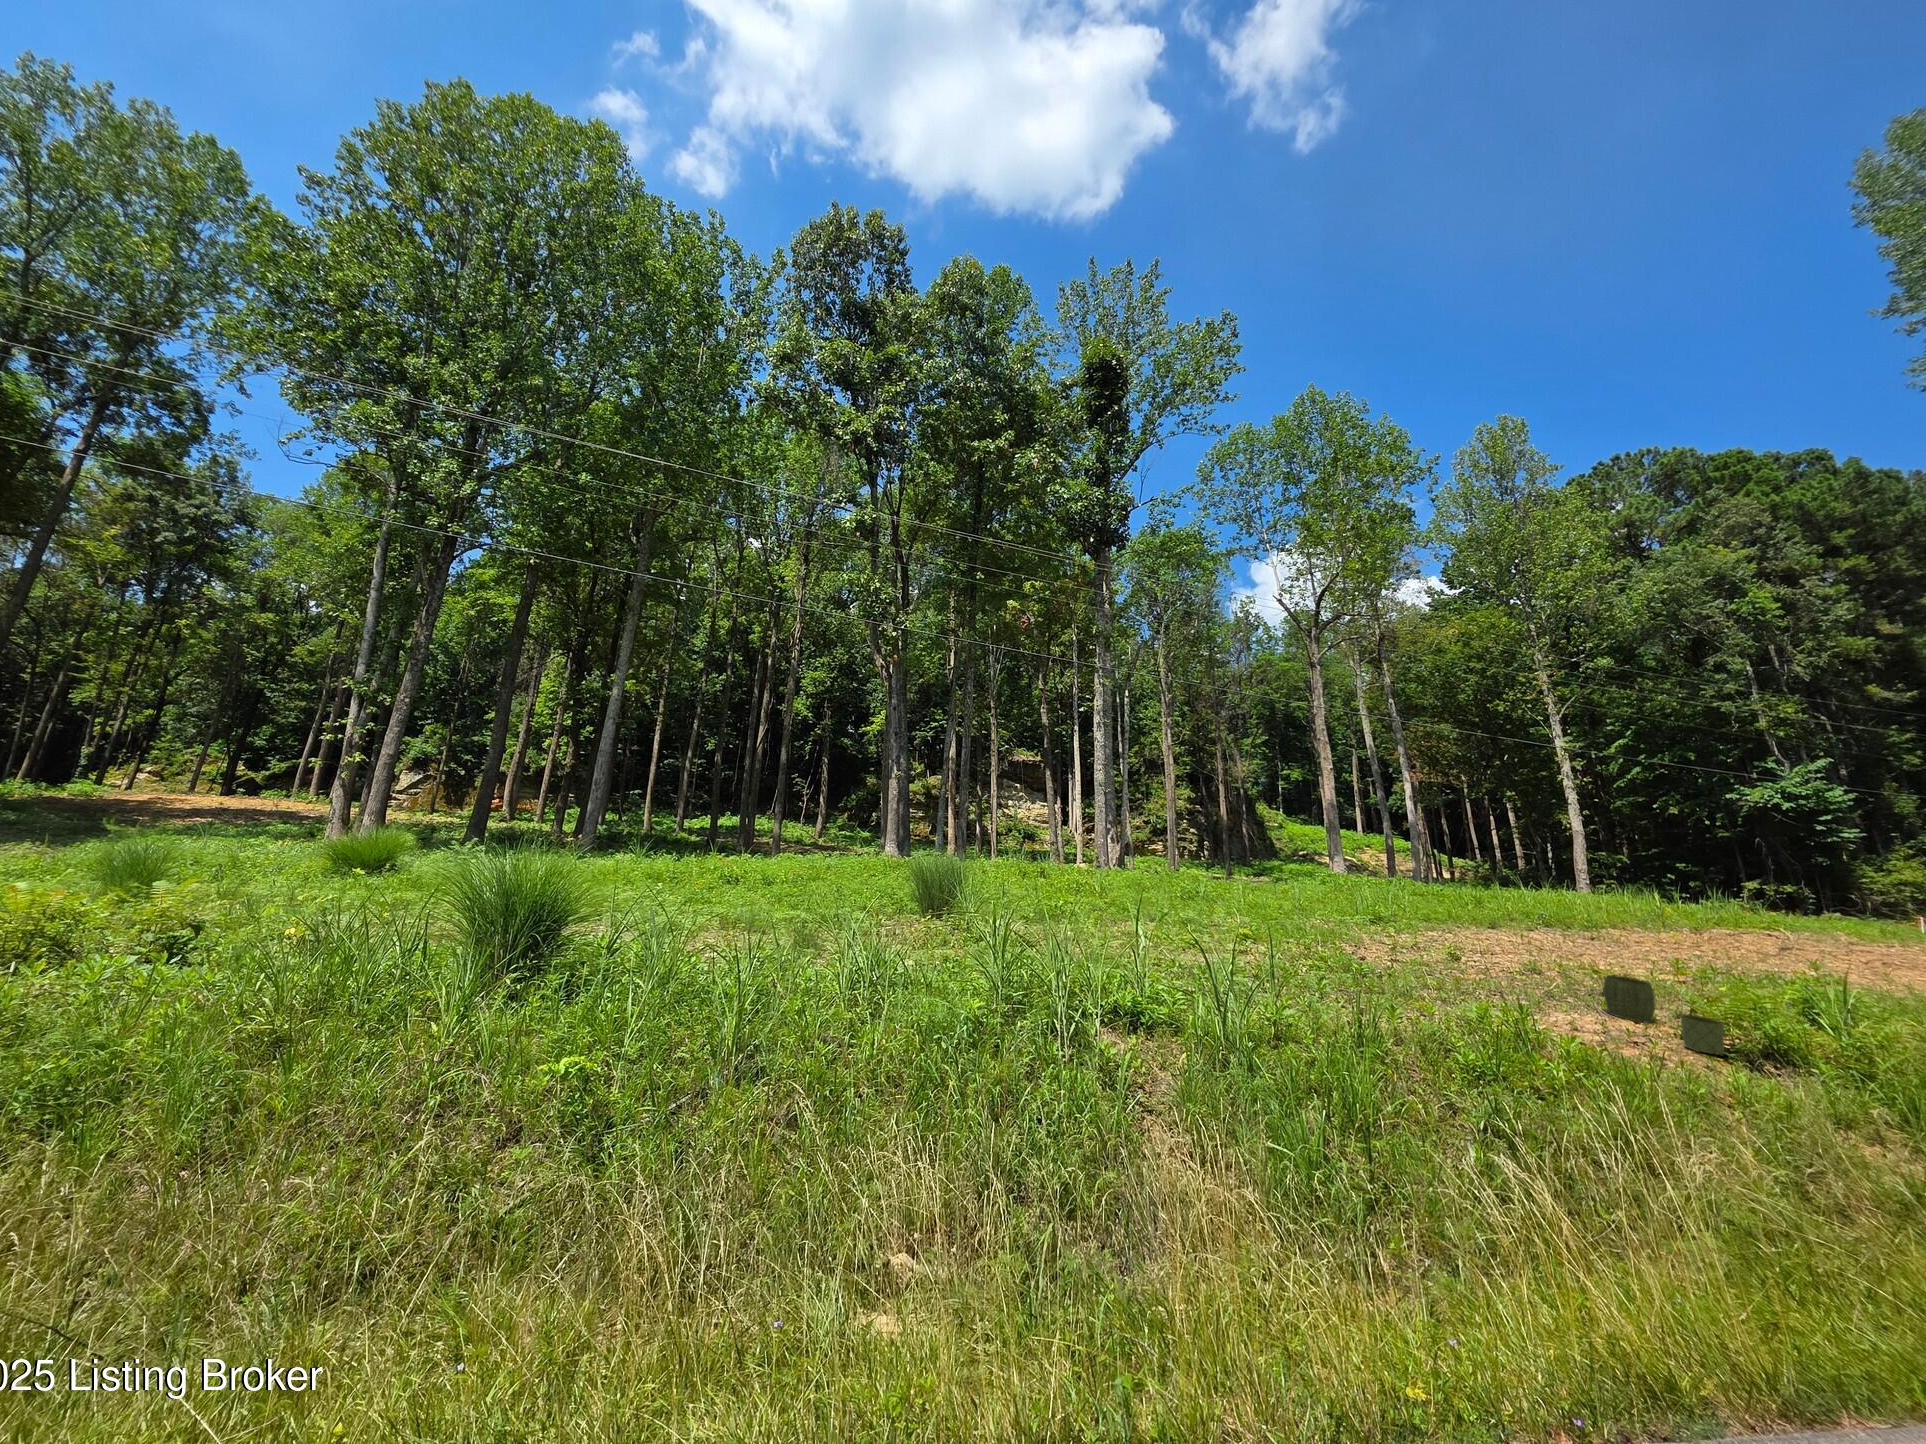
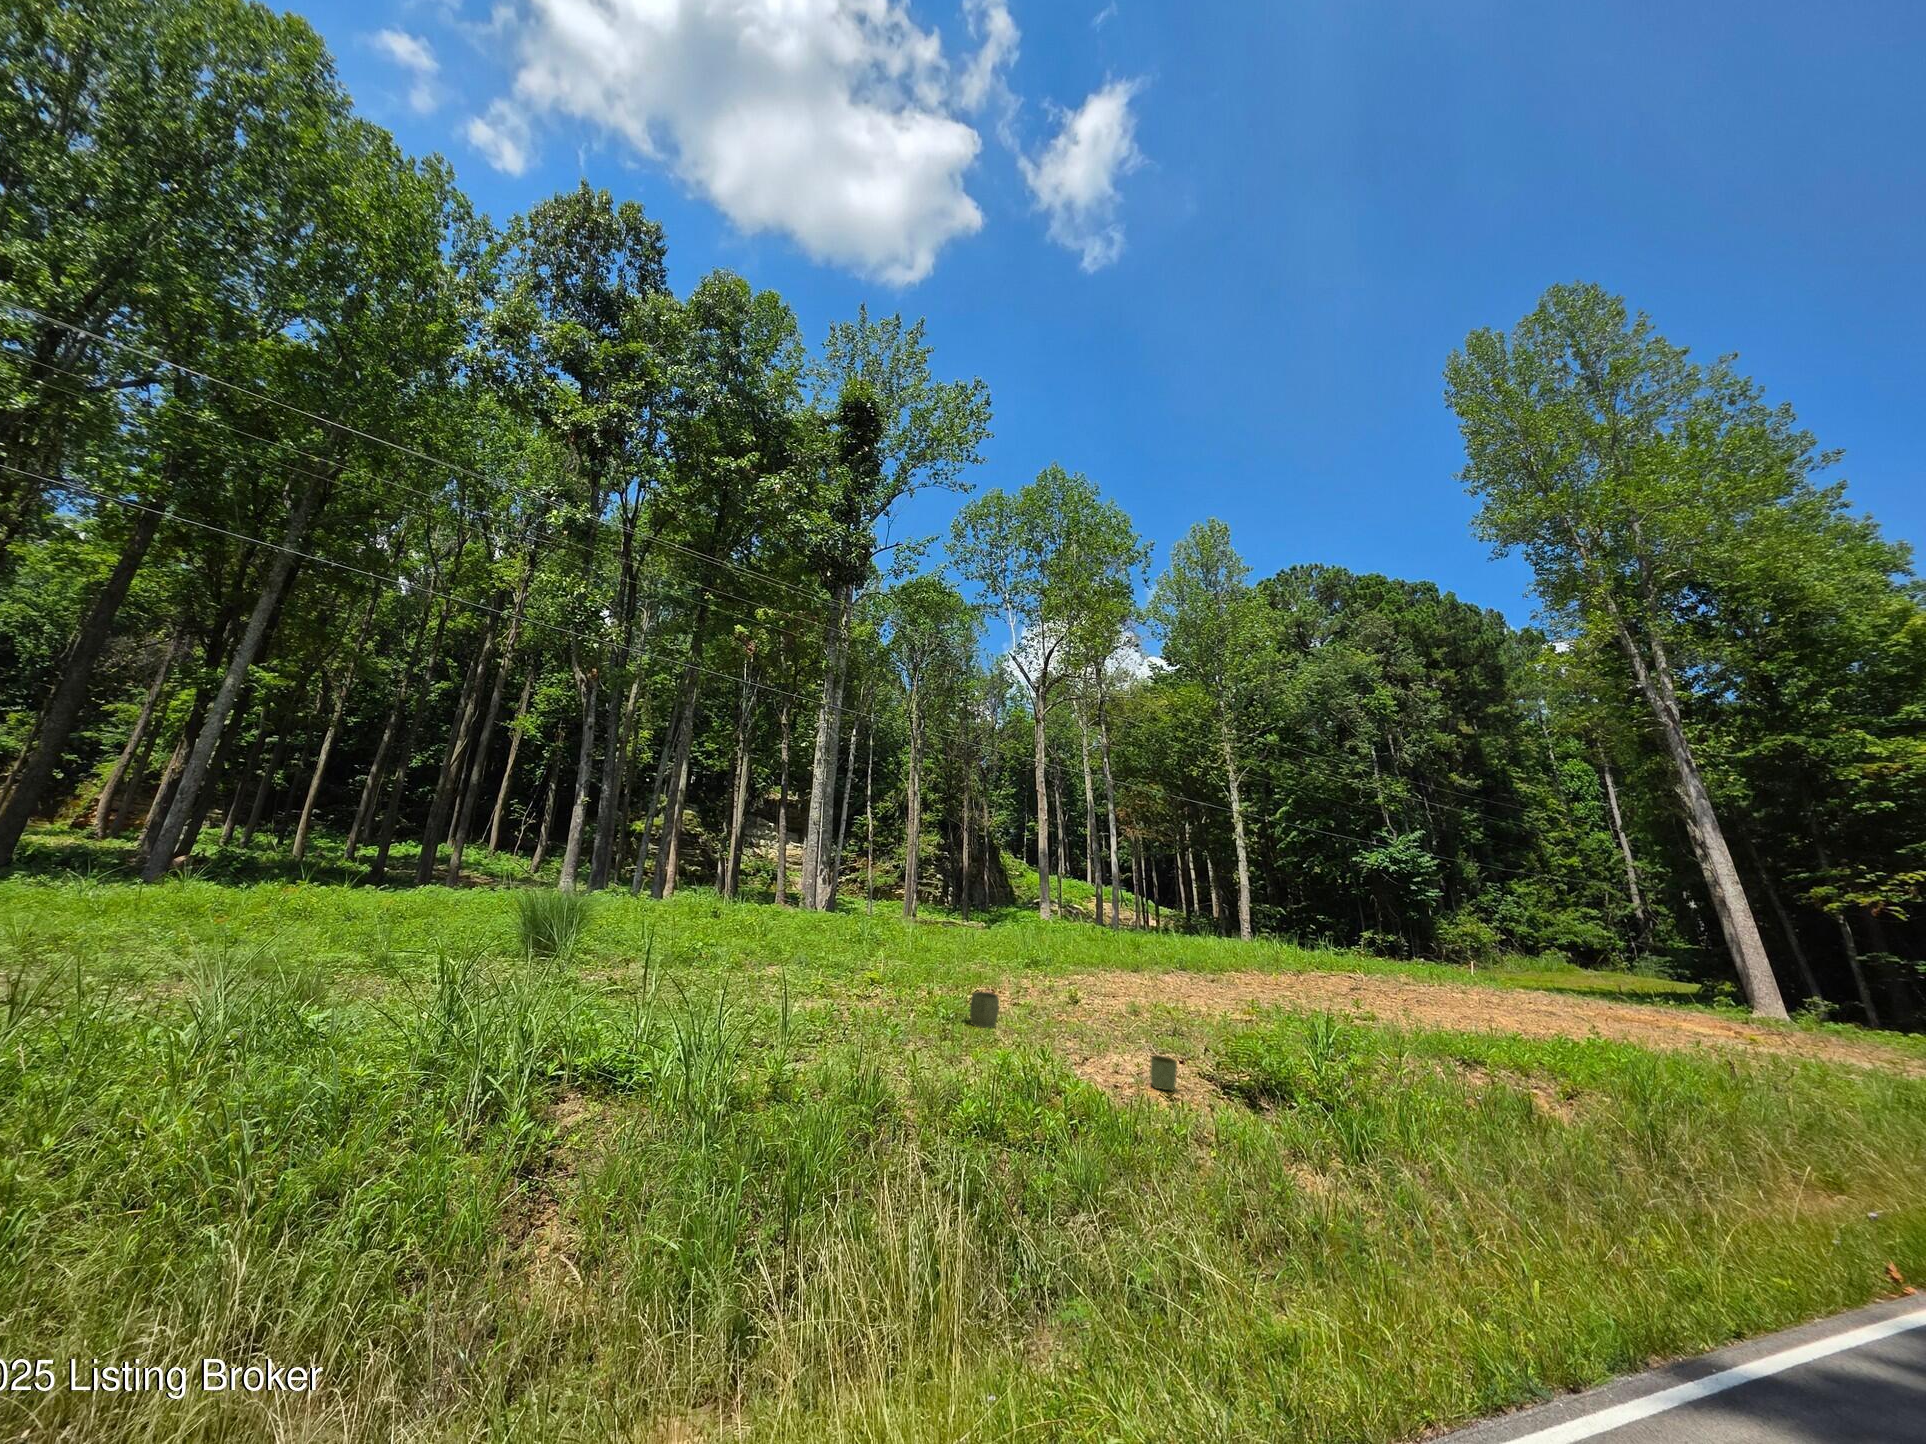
woven basket: present [1604,975,1655,1023] -> present [970,991,999,1028]

